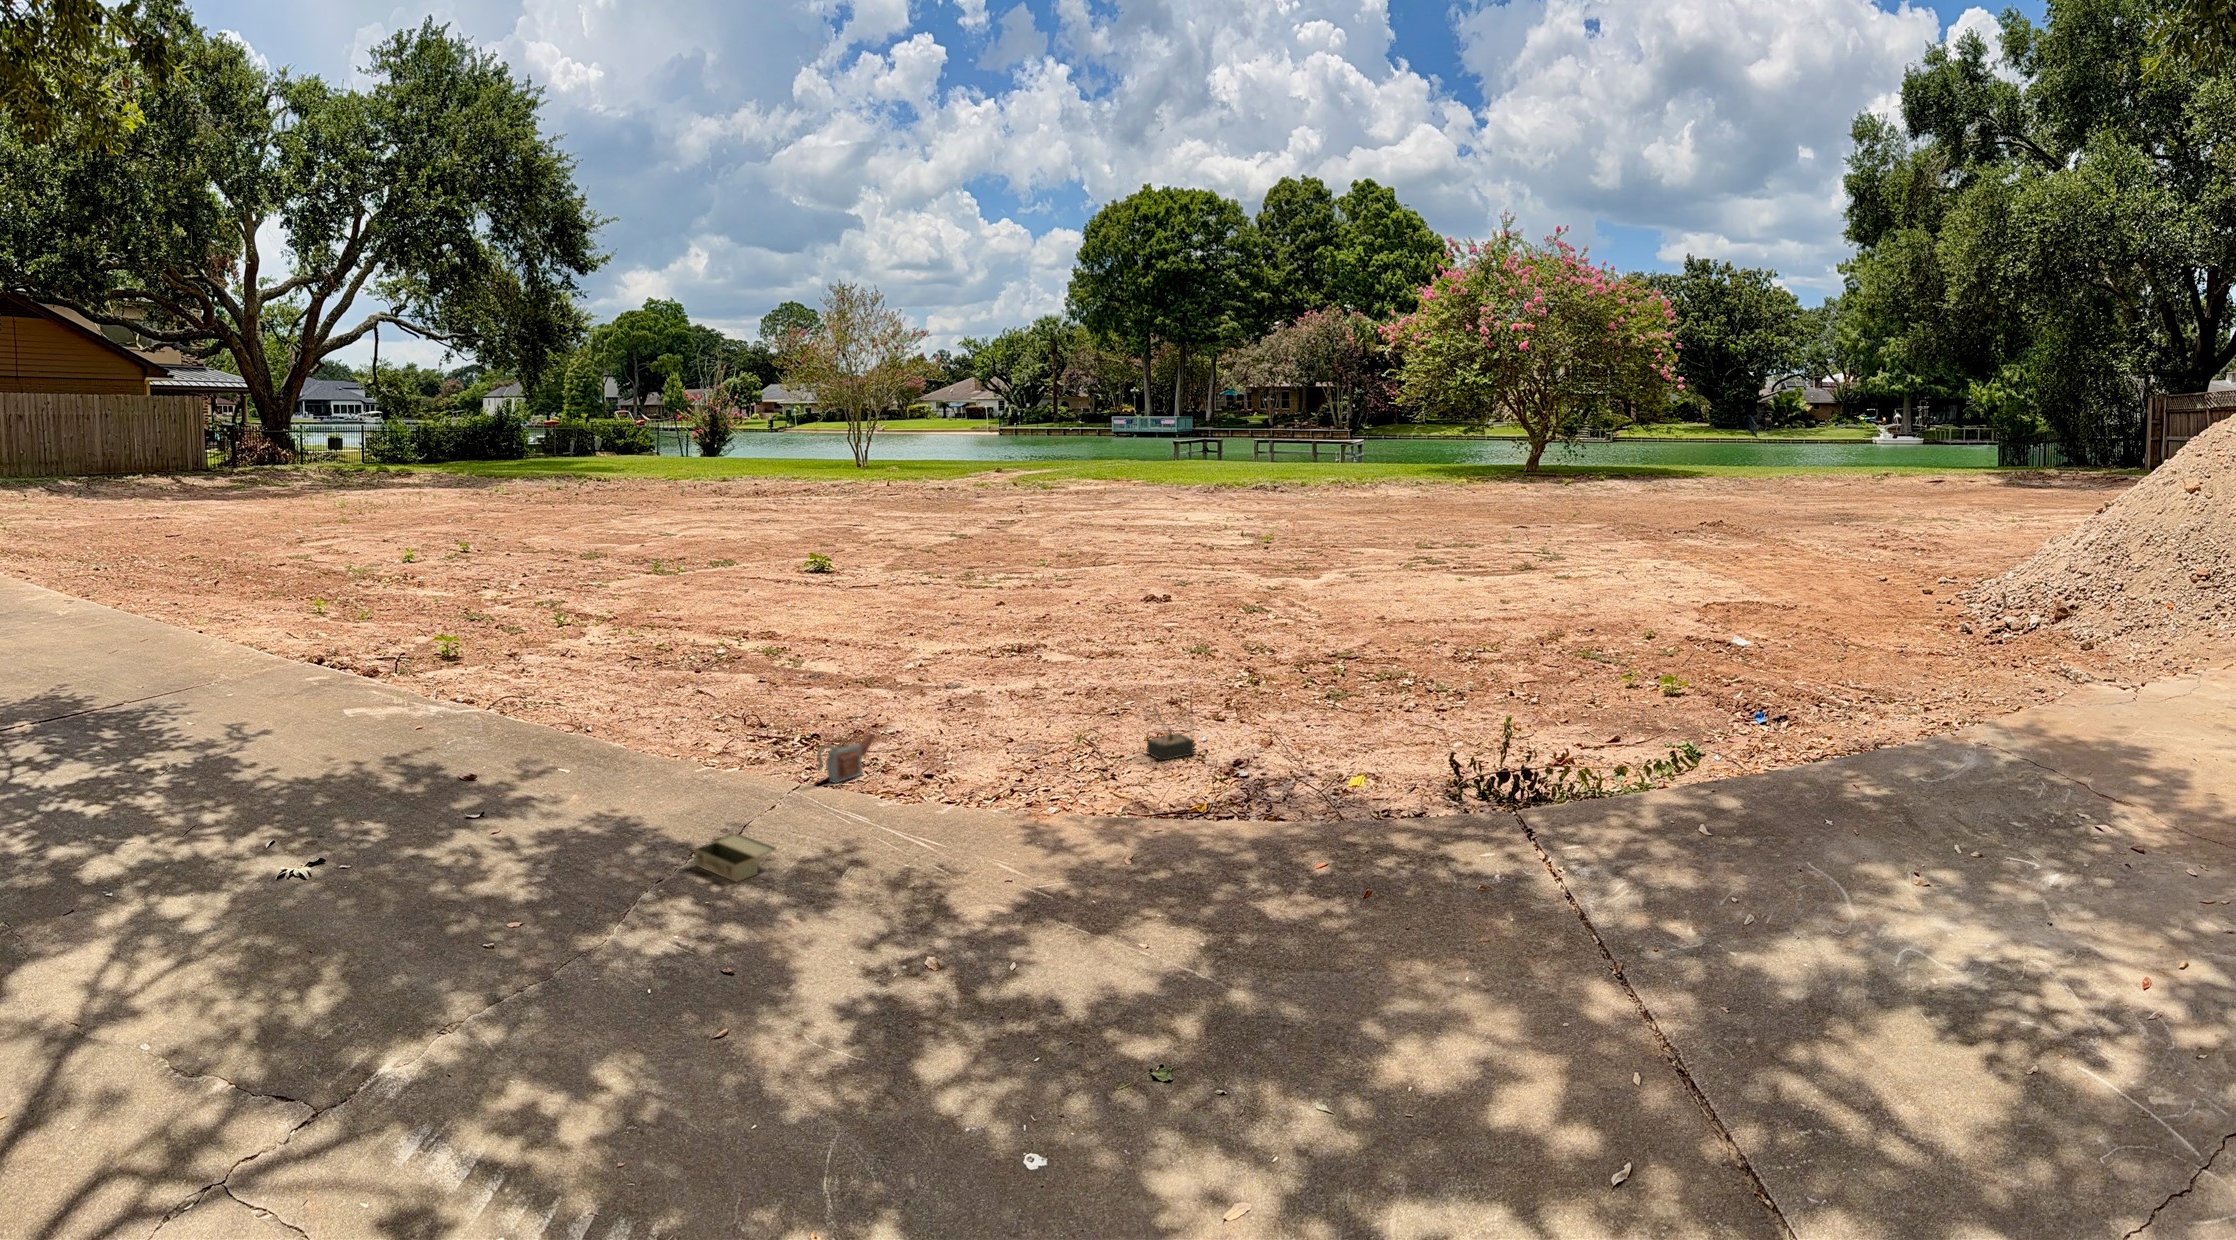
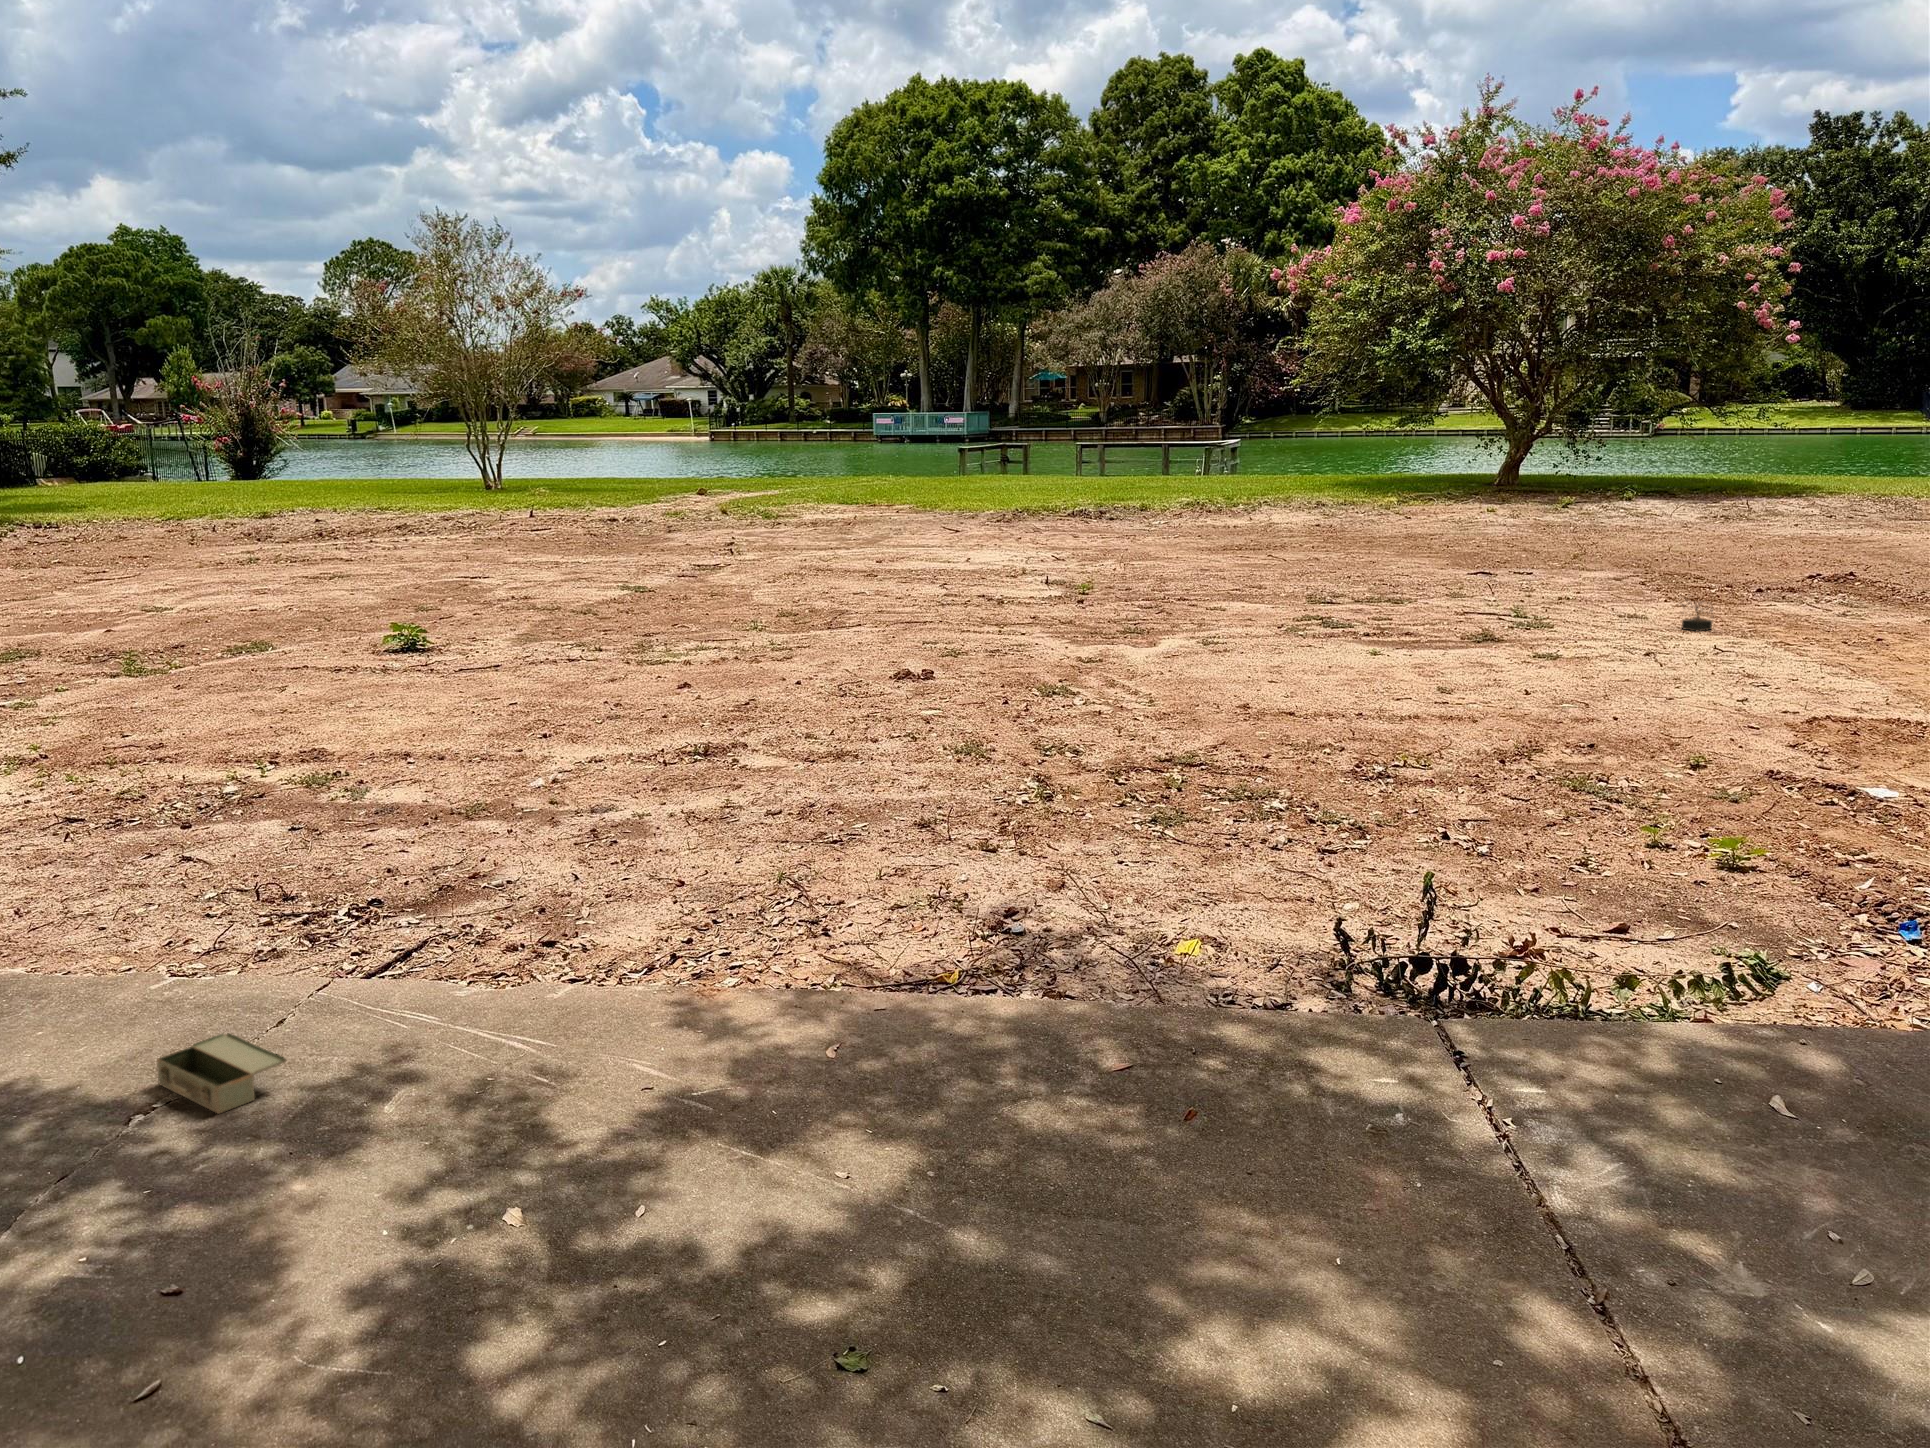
decorative plant: present [1137,704,1197,761] -> present [1682,598,1713,631]
watering can: present [817,734,875,783] -> none [371,874,468,951]

